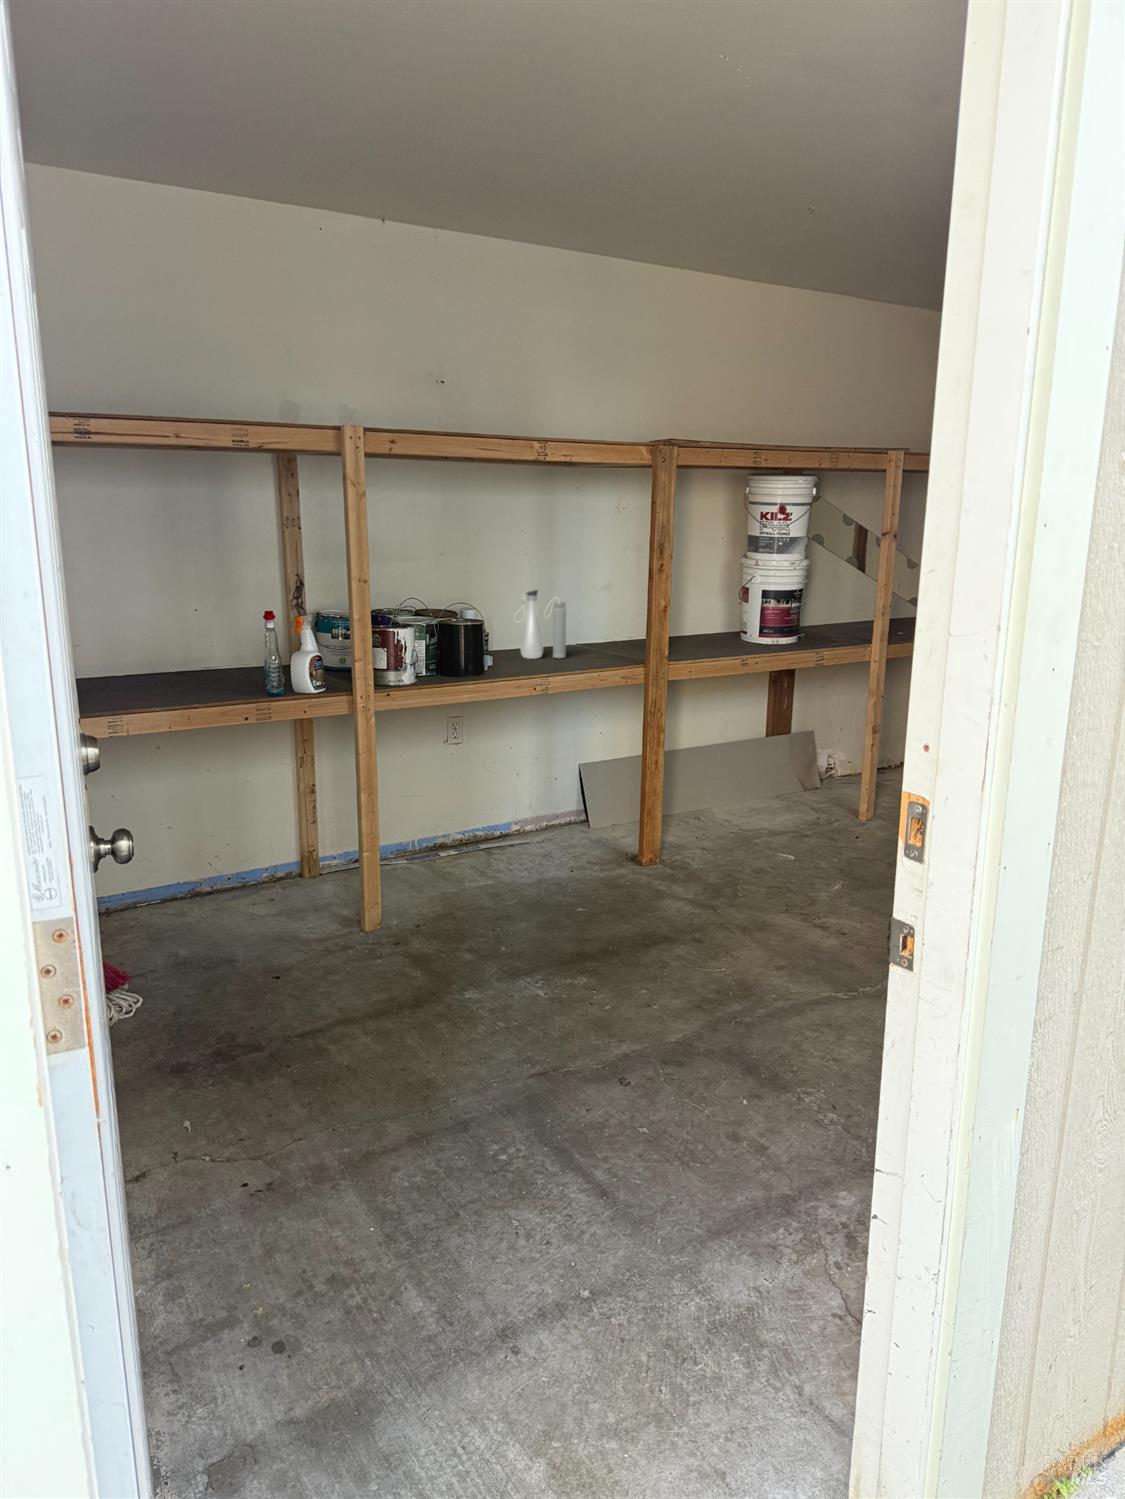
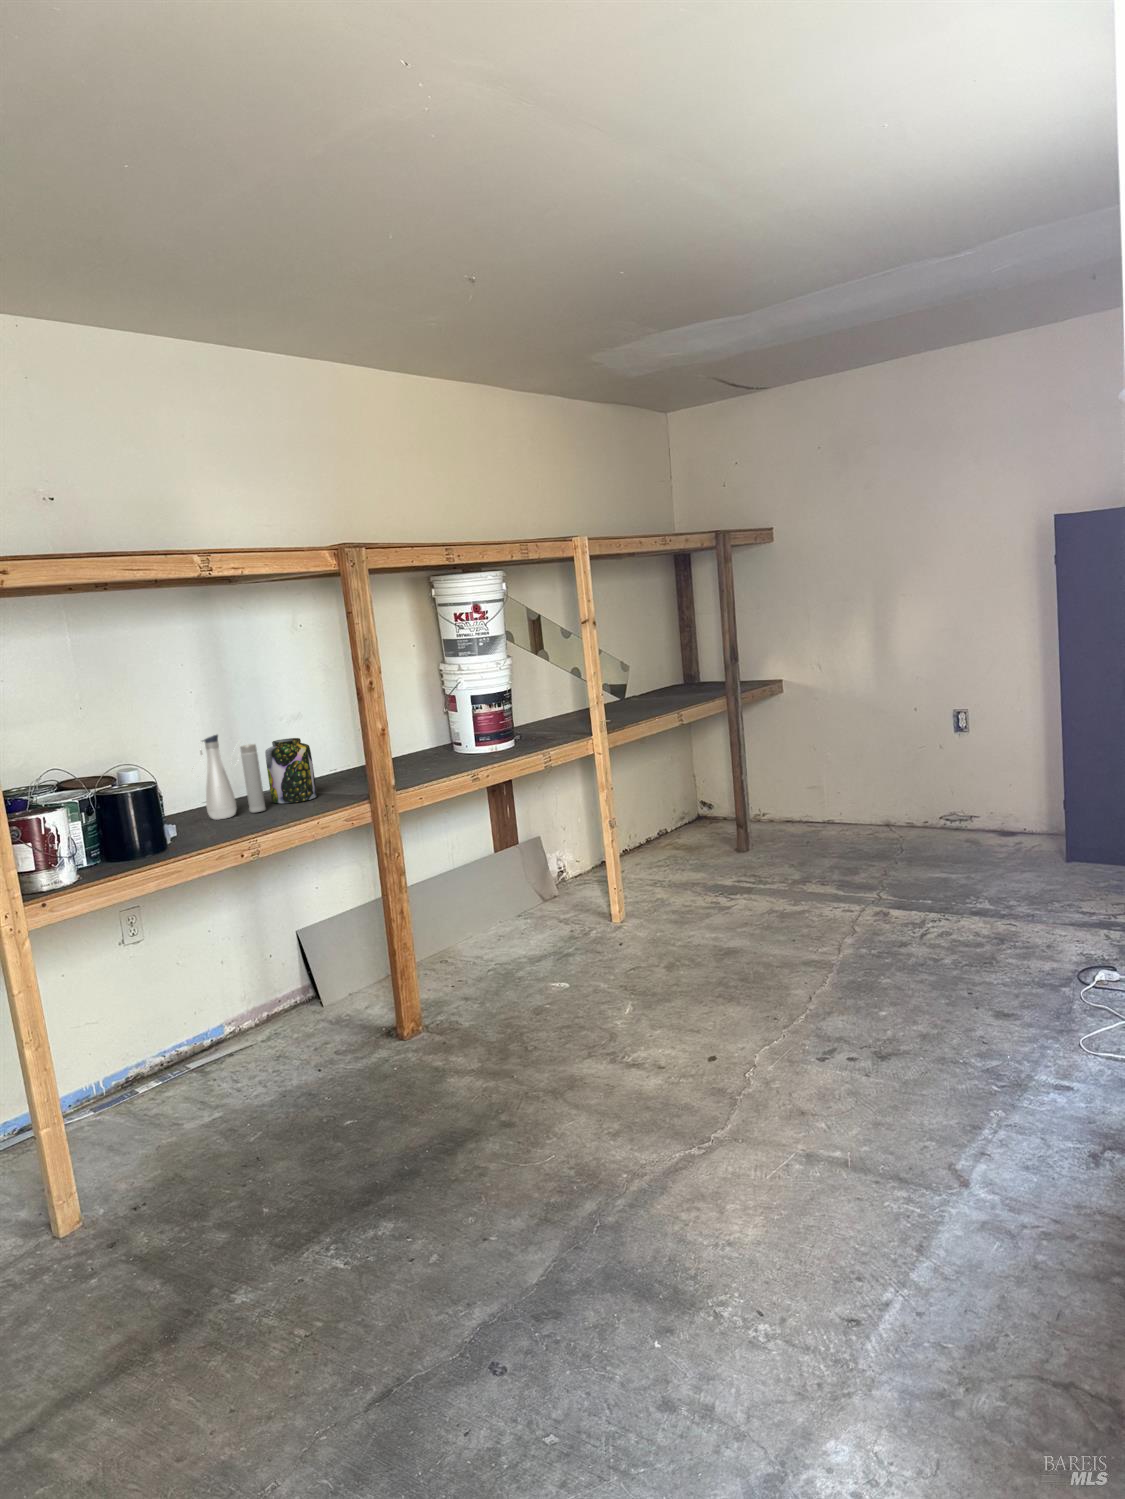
jar: none [573,602,610,656] -> present [265,738,317,803]

